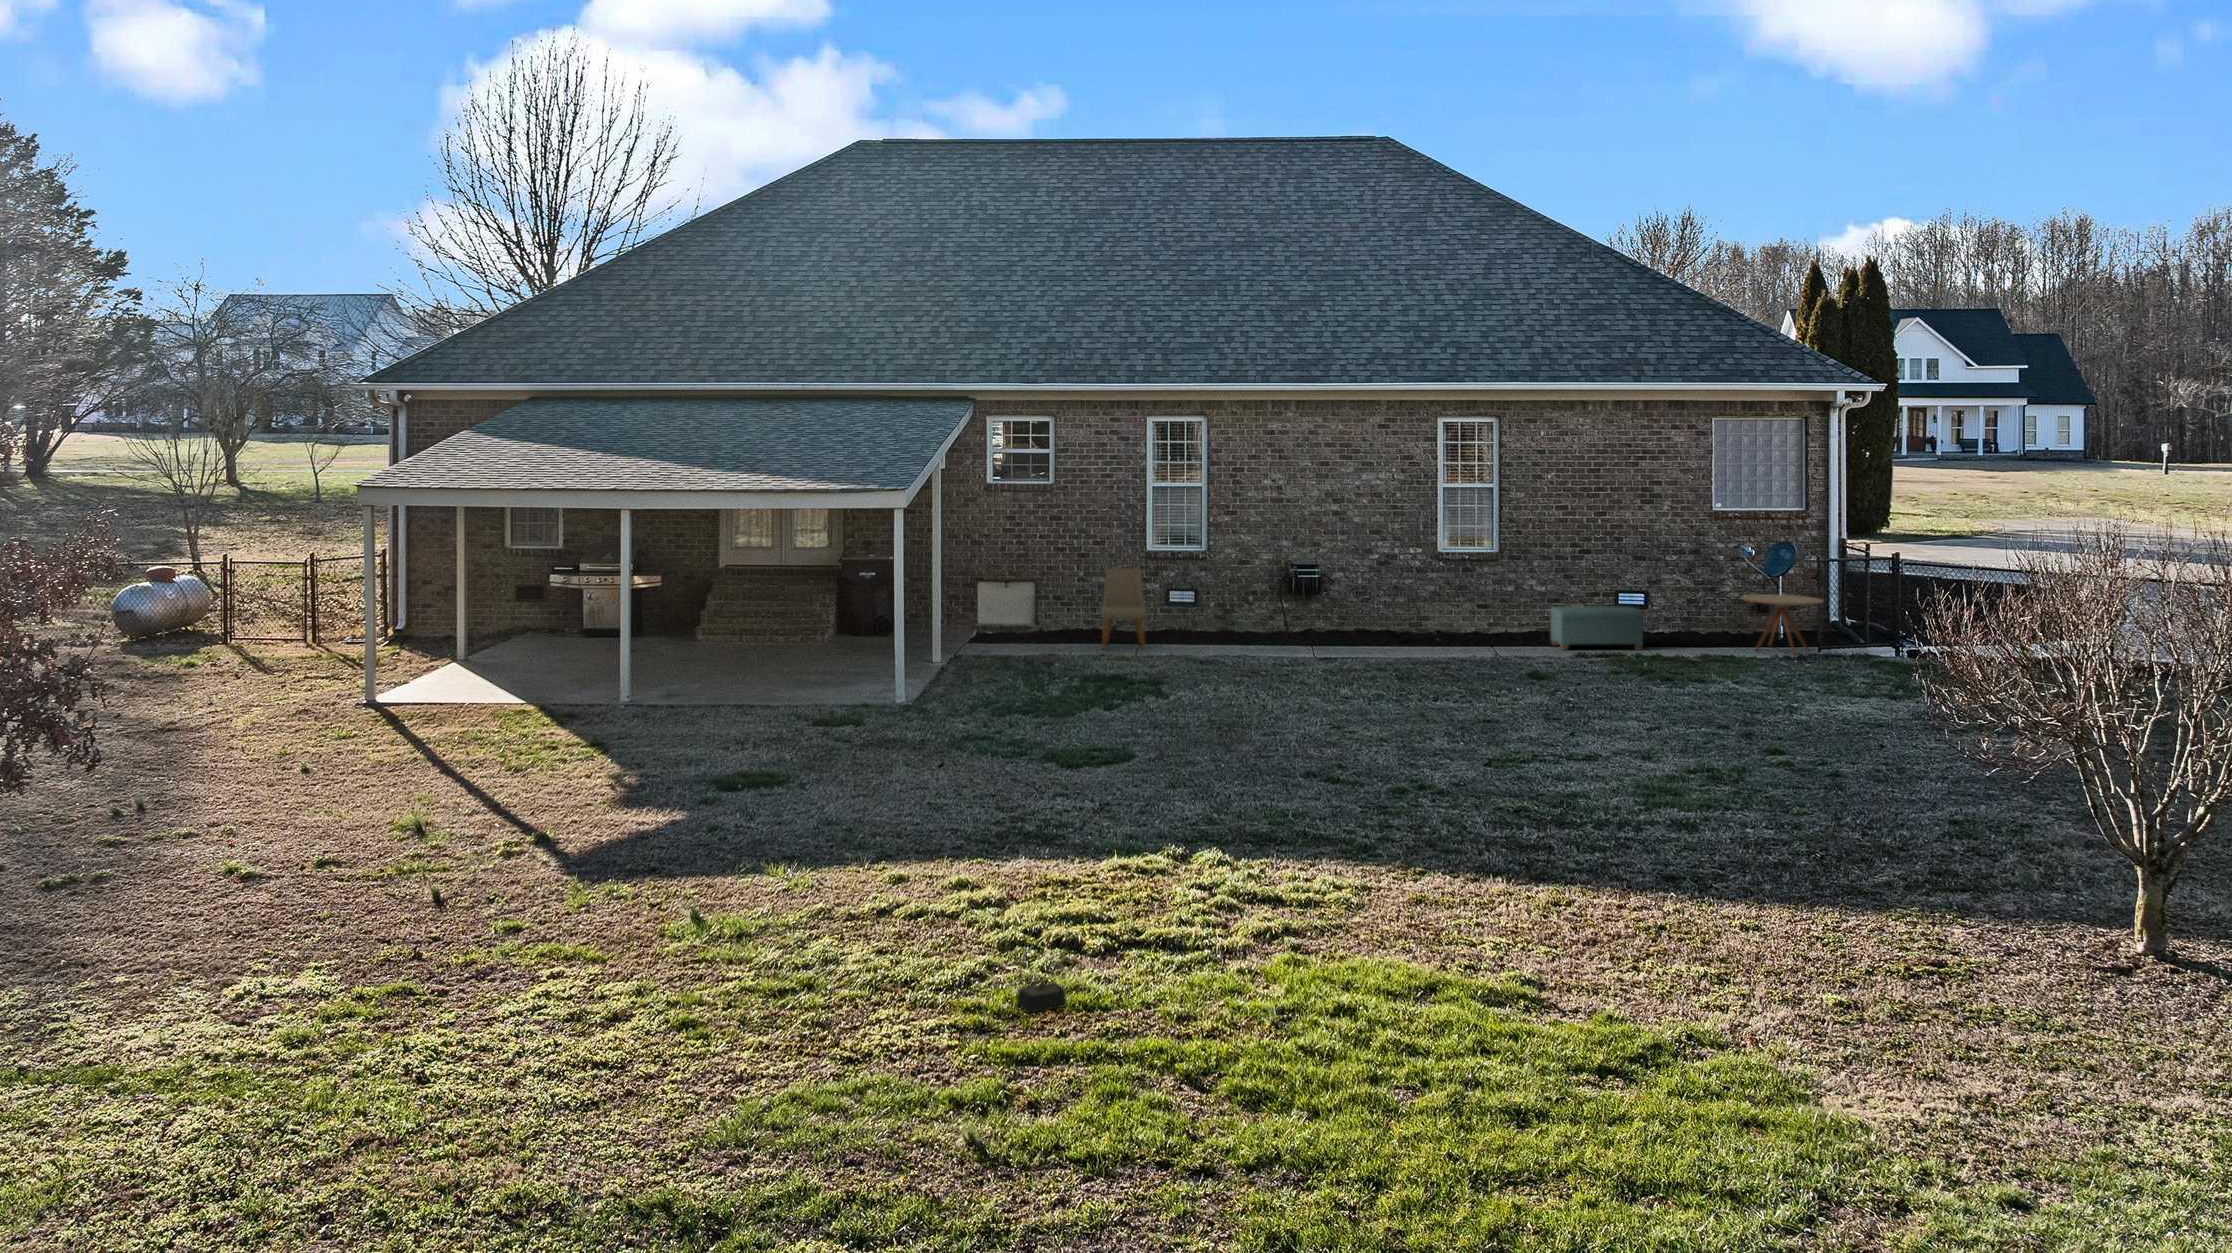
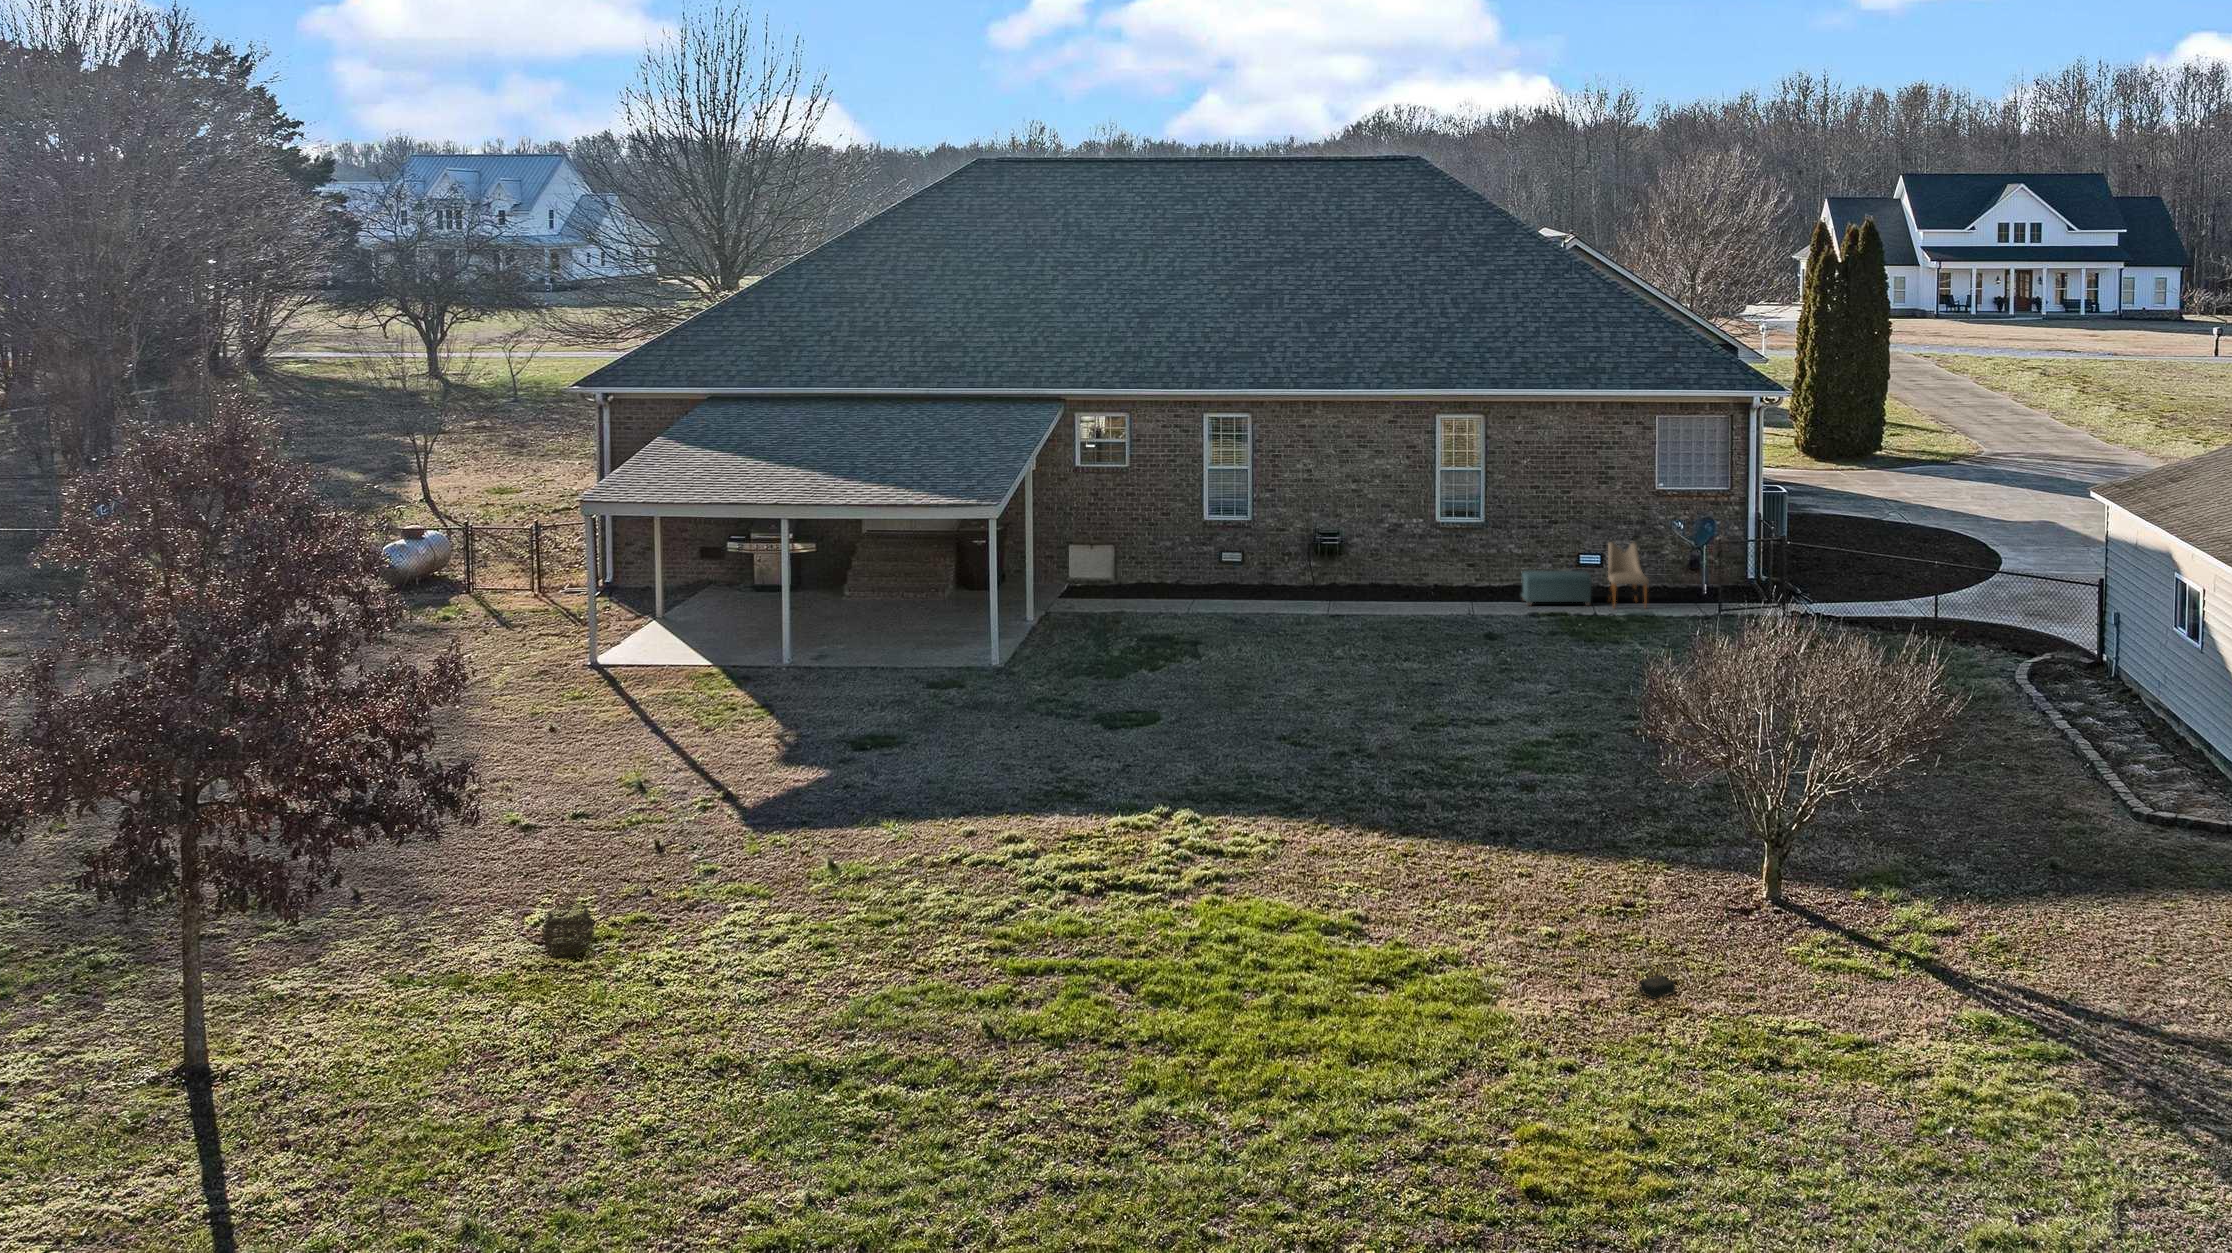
chair: present [1101,568,1146,649] -> present [1608,542,1649,607]
round table: present [1741,594,1823,653] -> none [1670,561,1733,612]
decorative plant: present [1005,949,1073,1013] -> present [1634,953,1676,999]
woven basket: none [240,957,326,1043] -> present [543,903,594,957]

